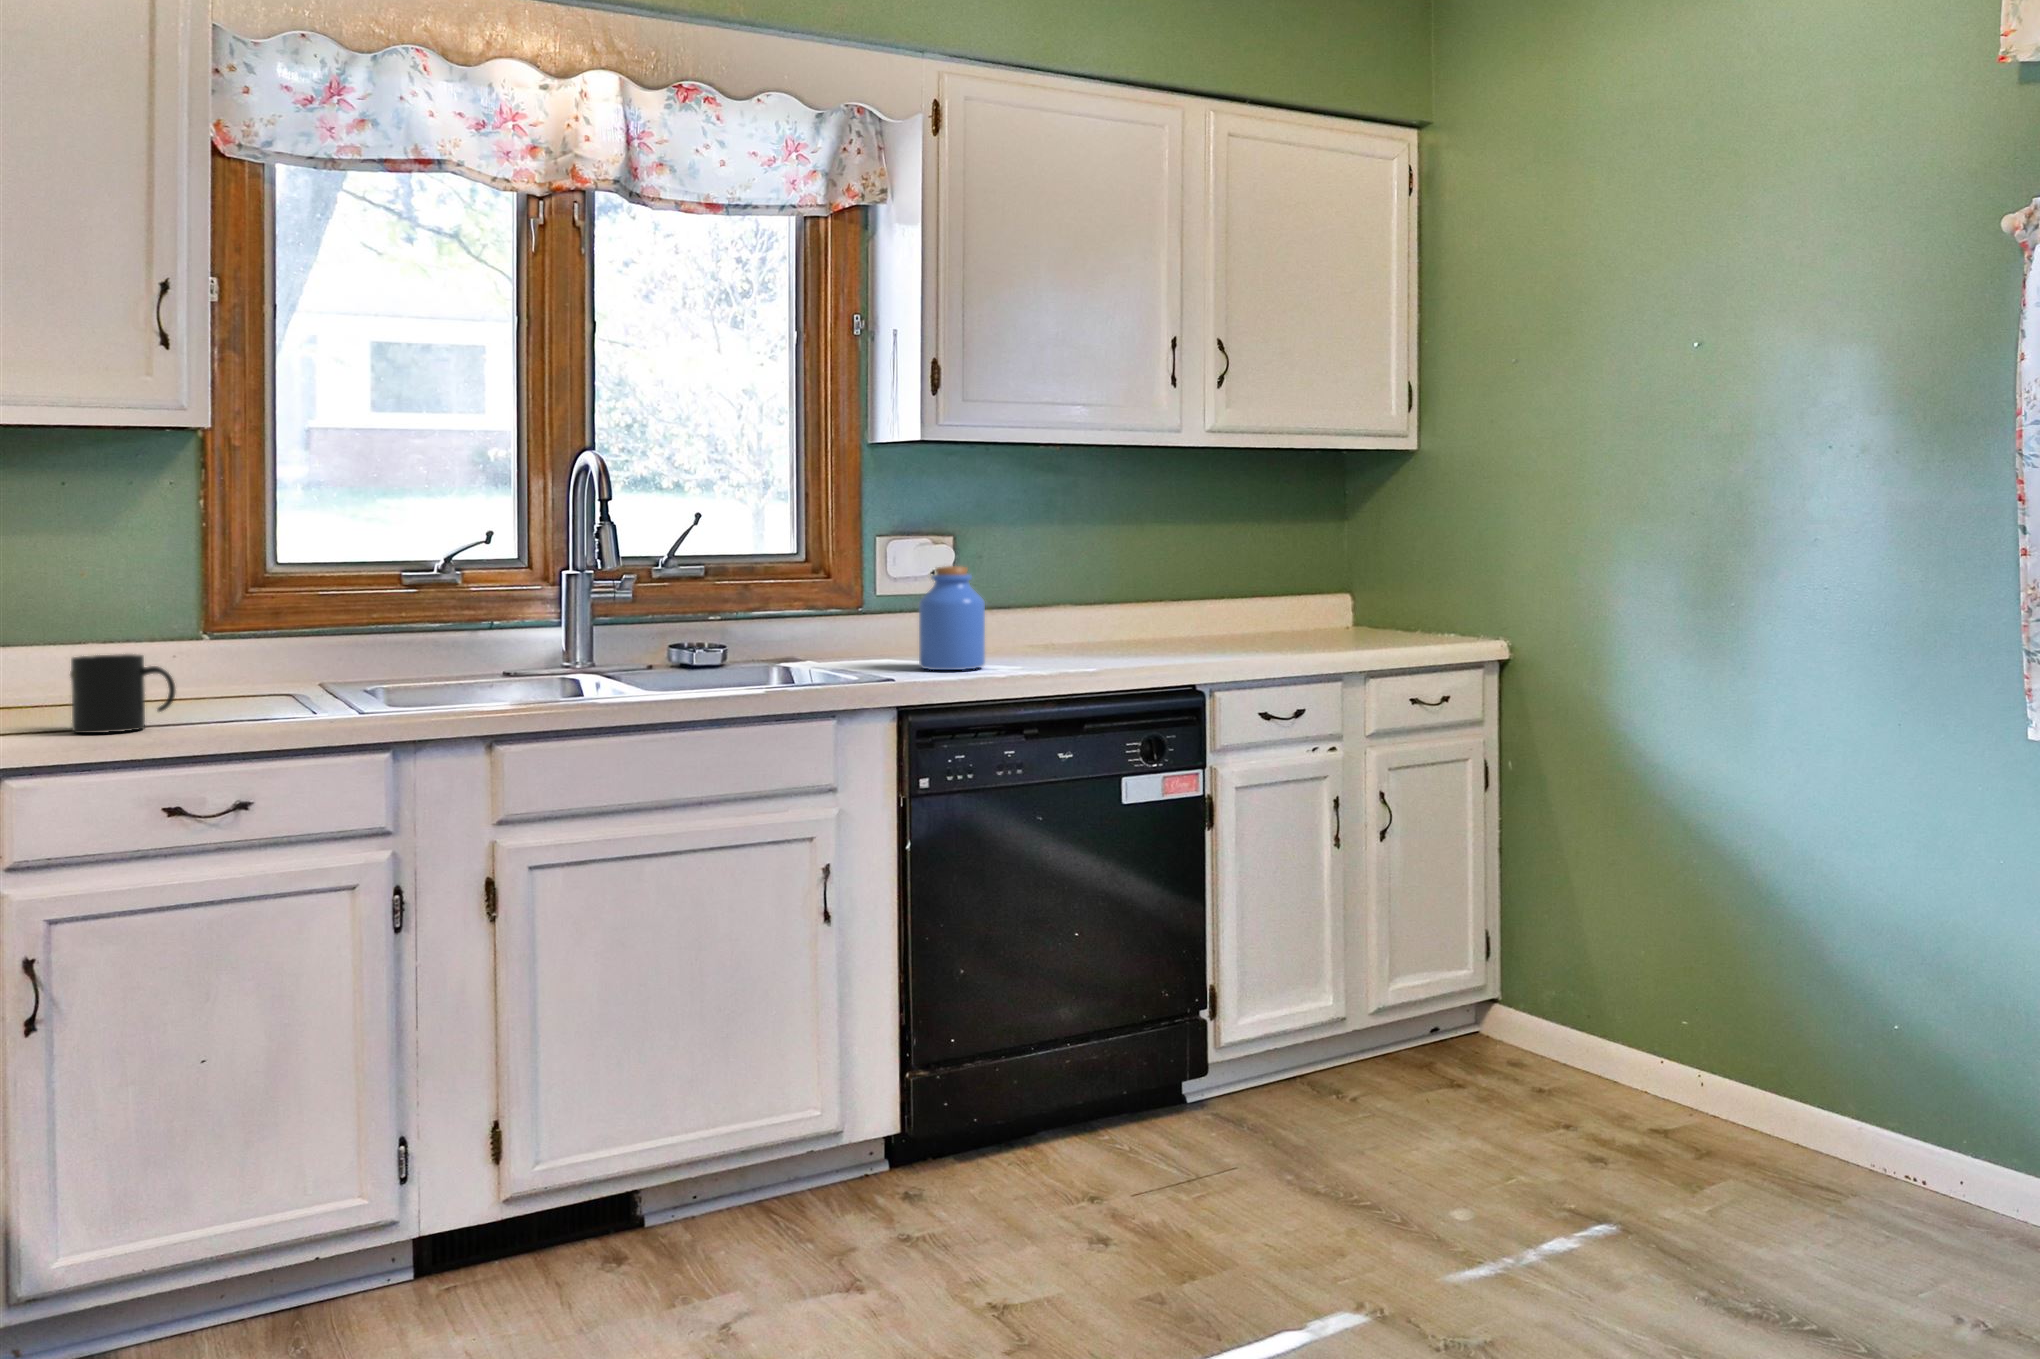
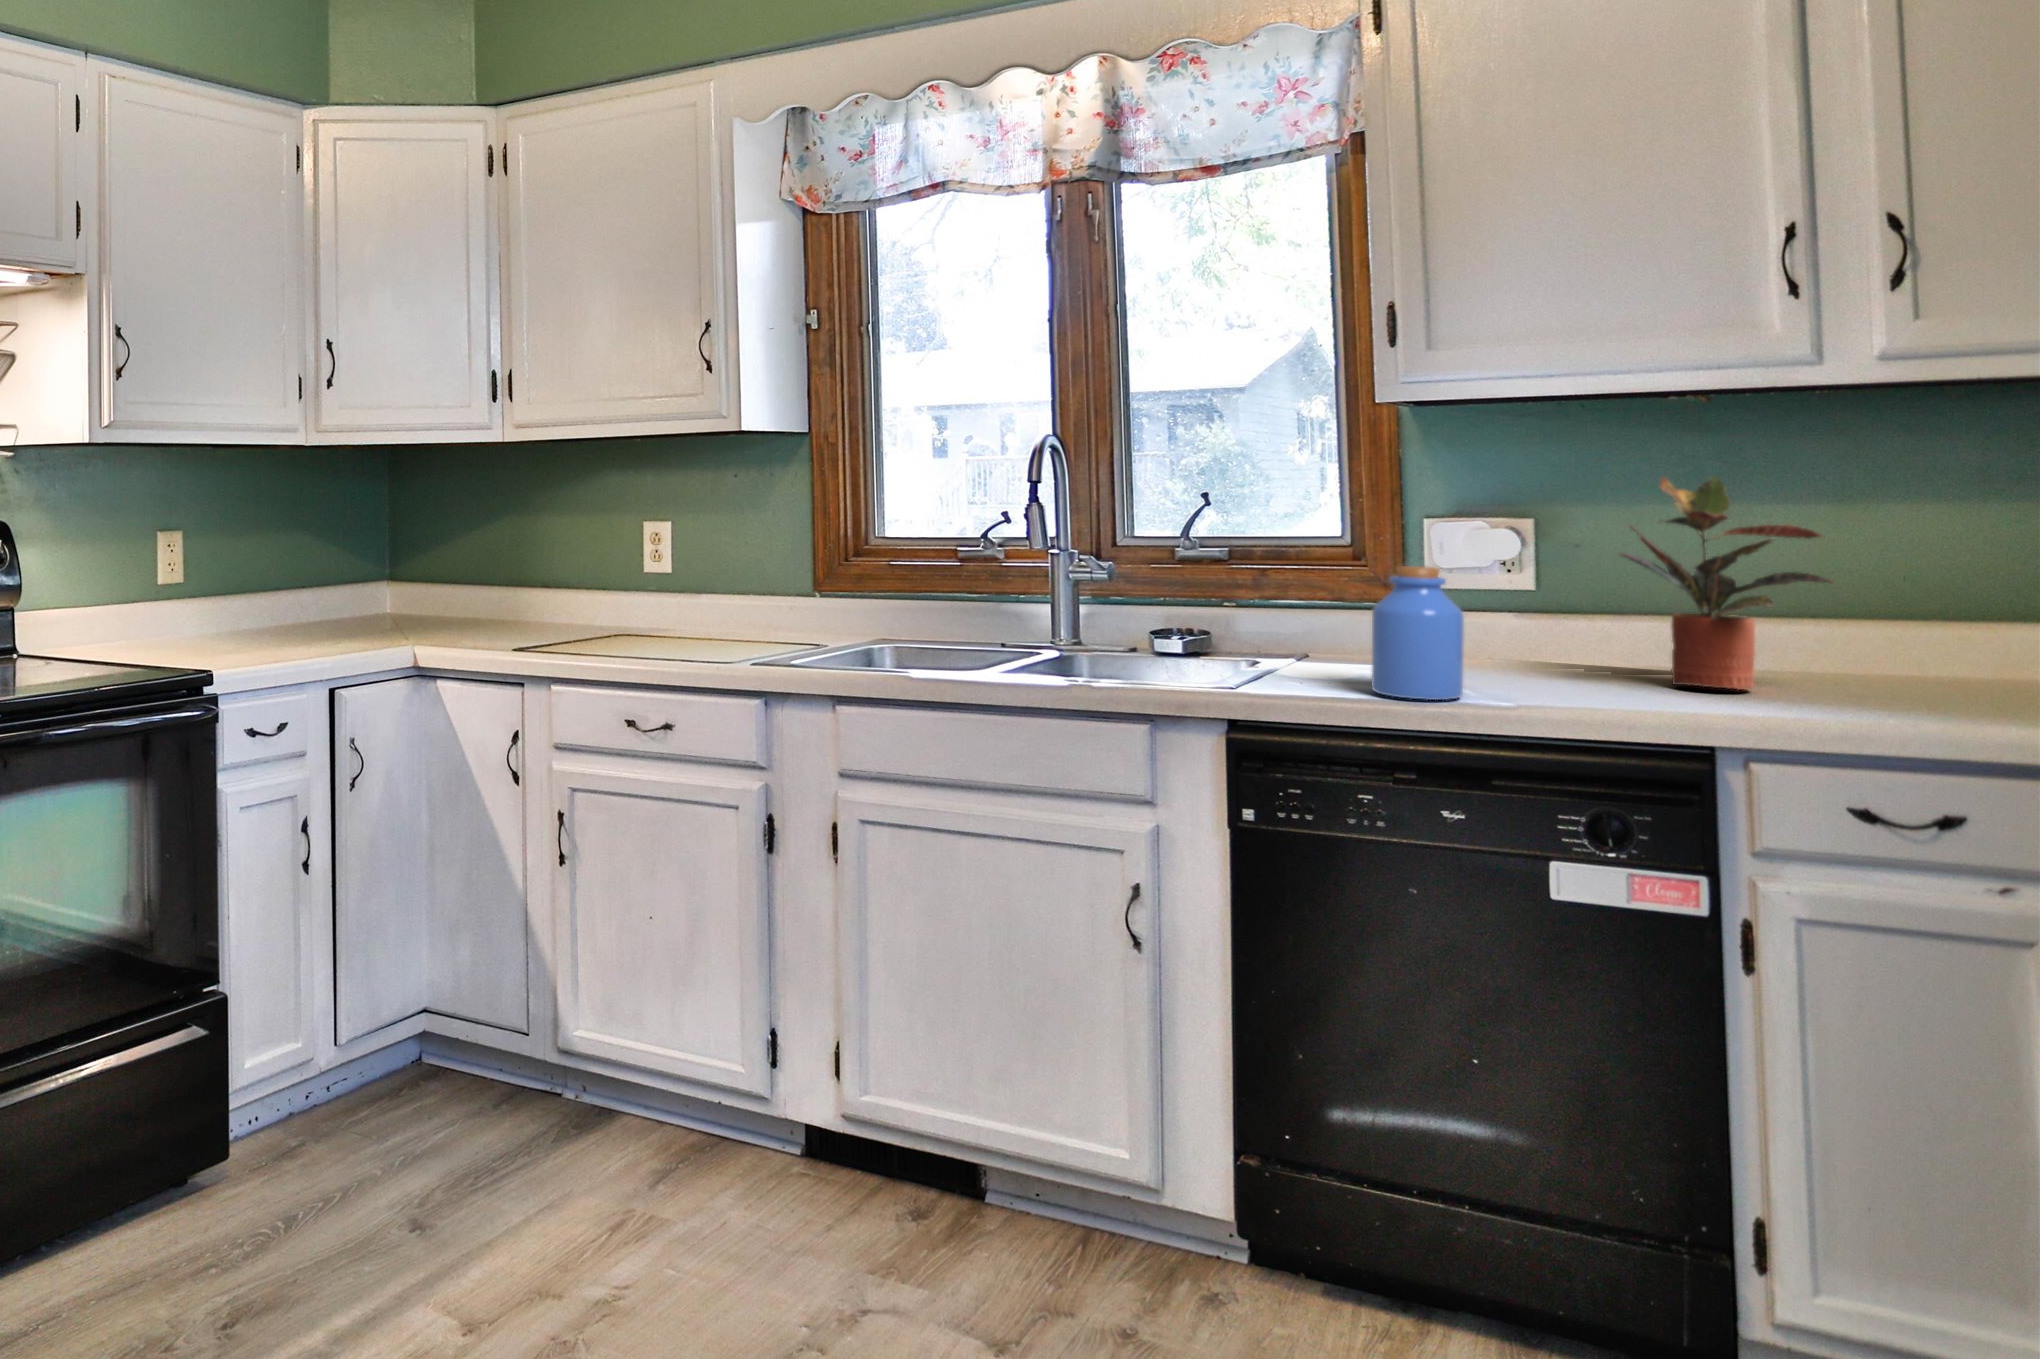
potted plant: none [986,489,1119,646] -> present [1621,476,1832,690]
mug: present [70,654,175,733] -> none [618,592,672,649]

